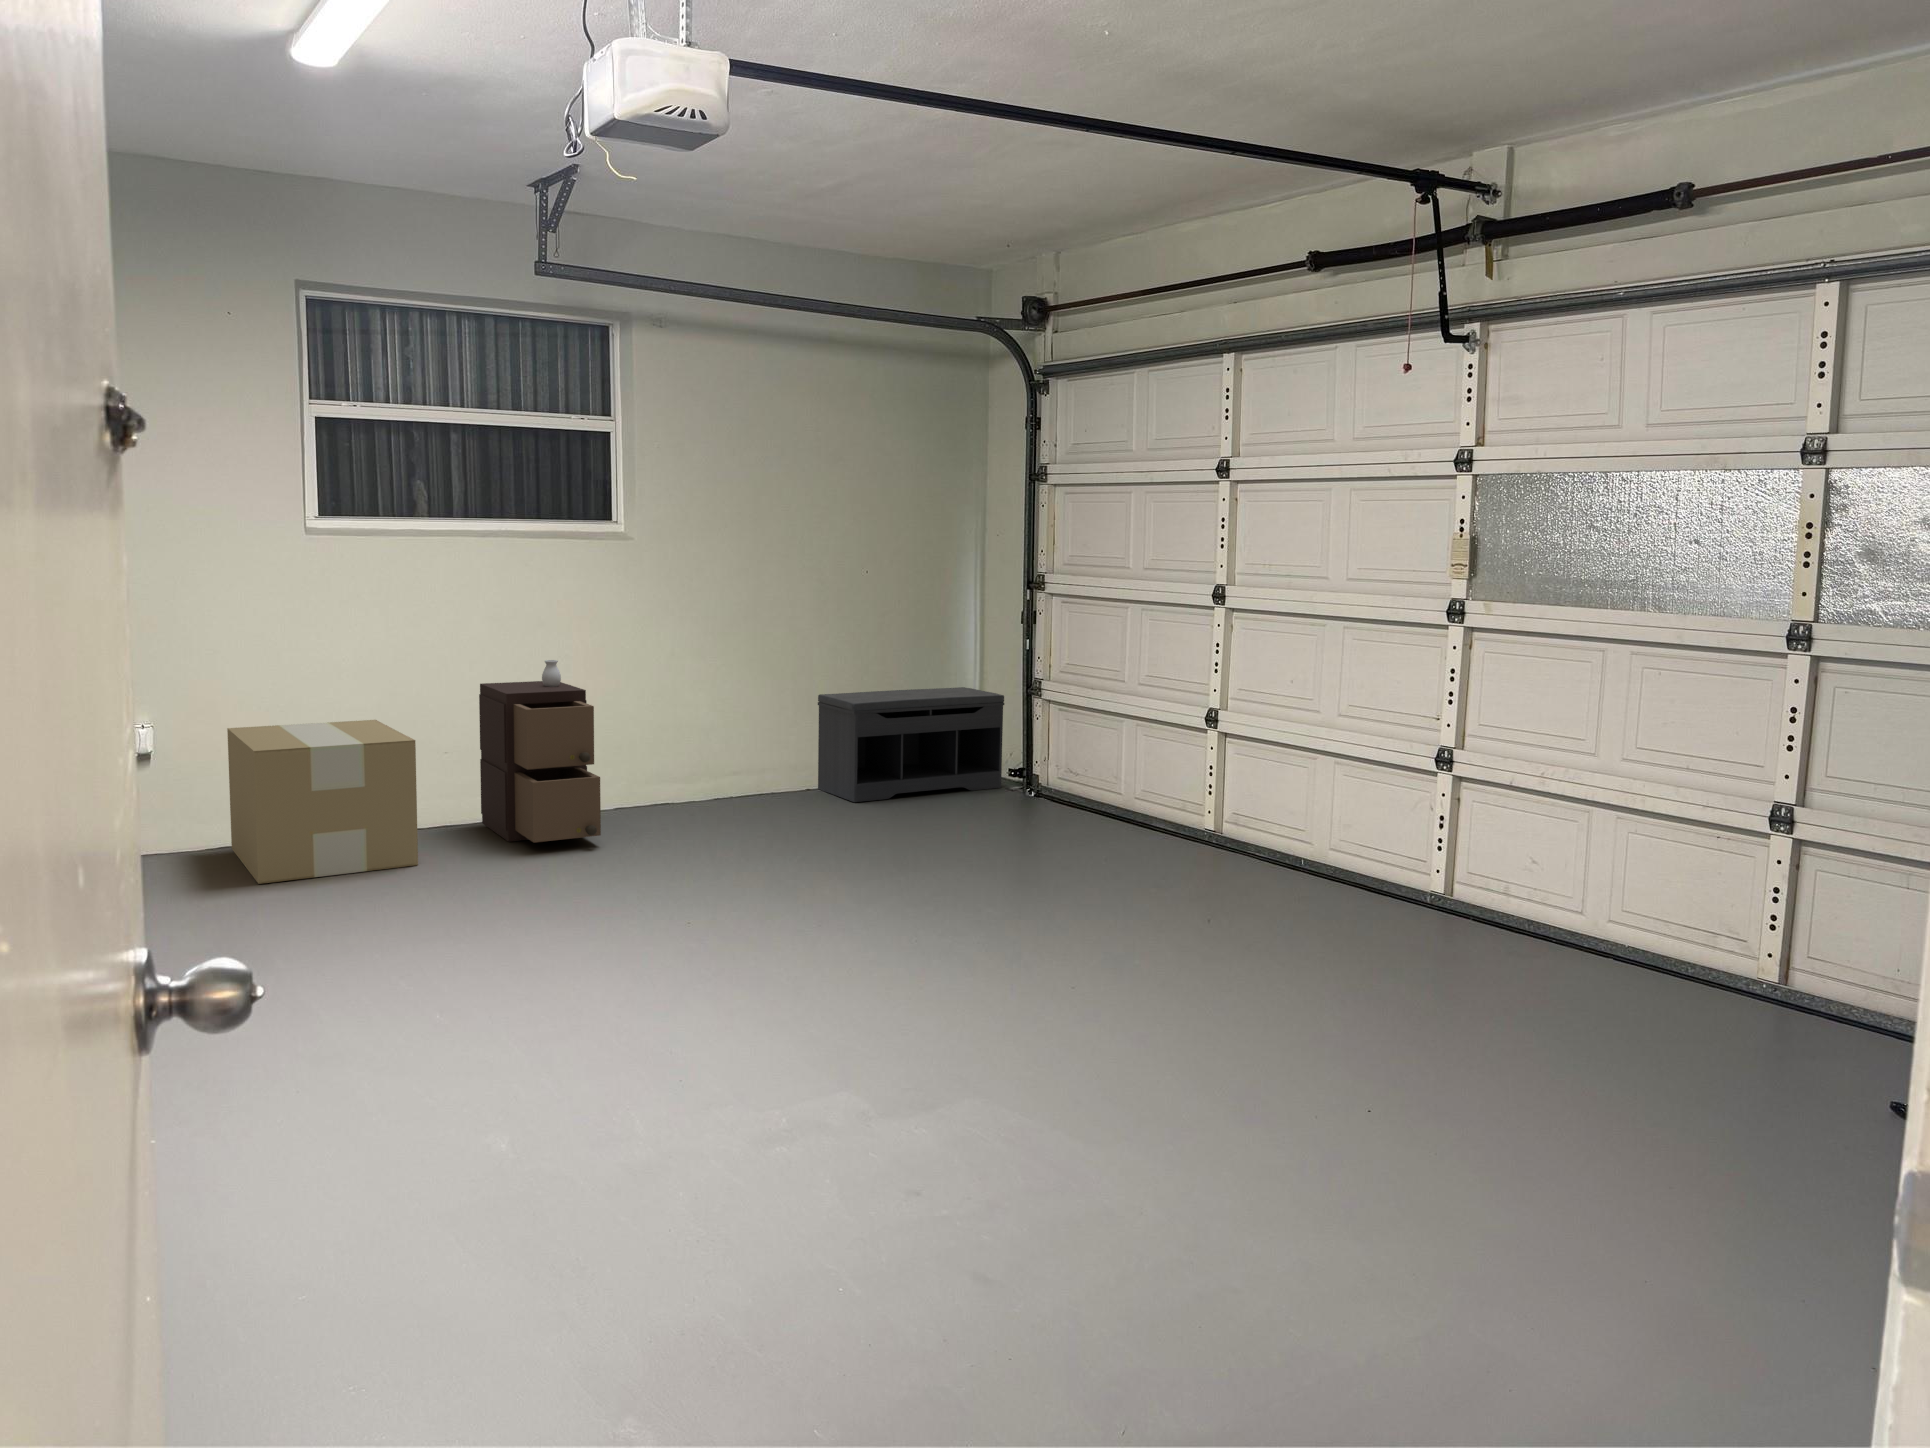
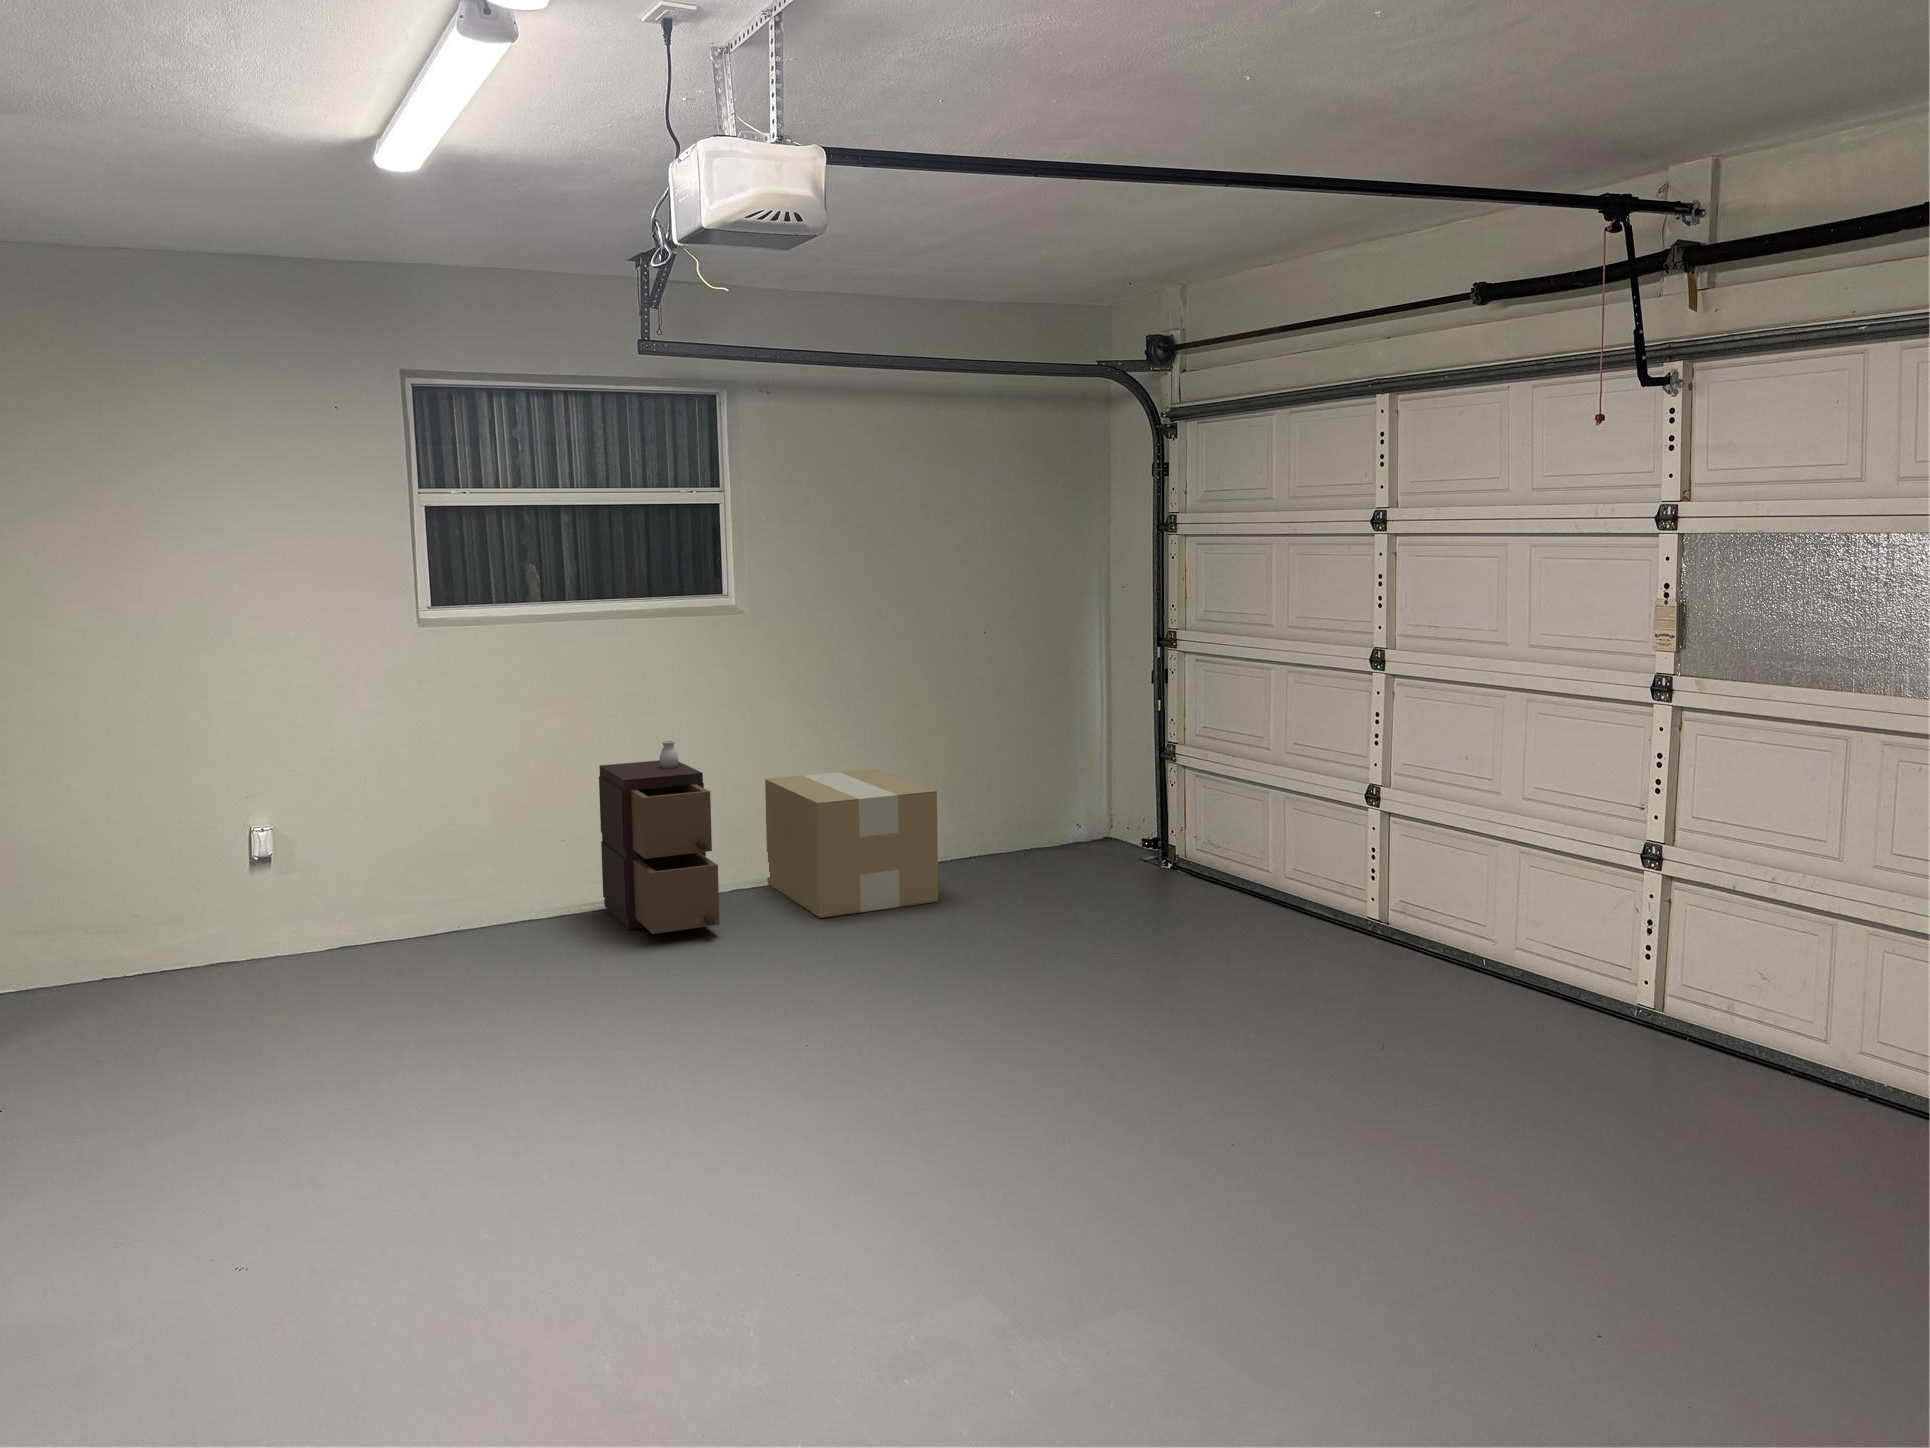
bench: present [818,687,1004,802] -> none [940,749,1137,878]
cardboard box: present [227,720,418,884] -> present [765,769,938,918]

